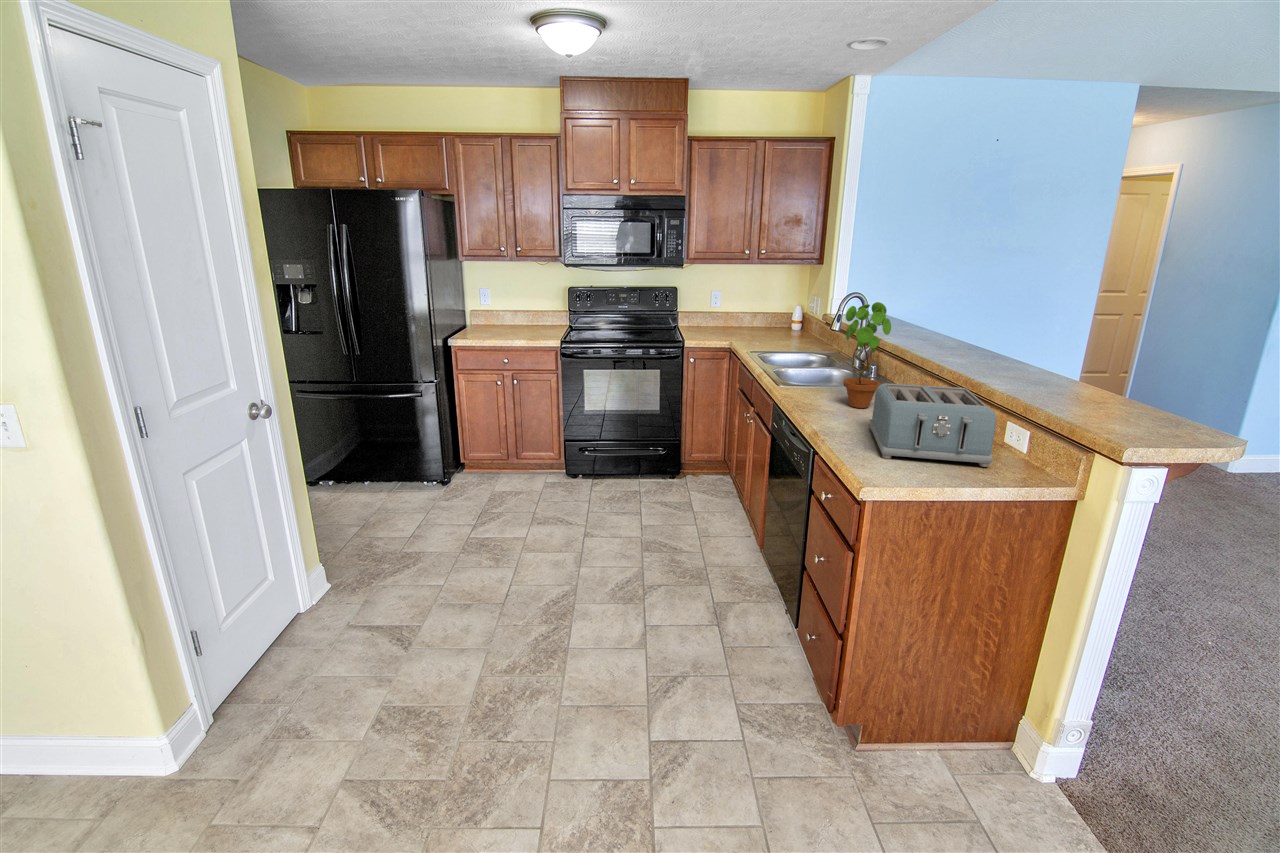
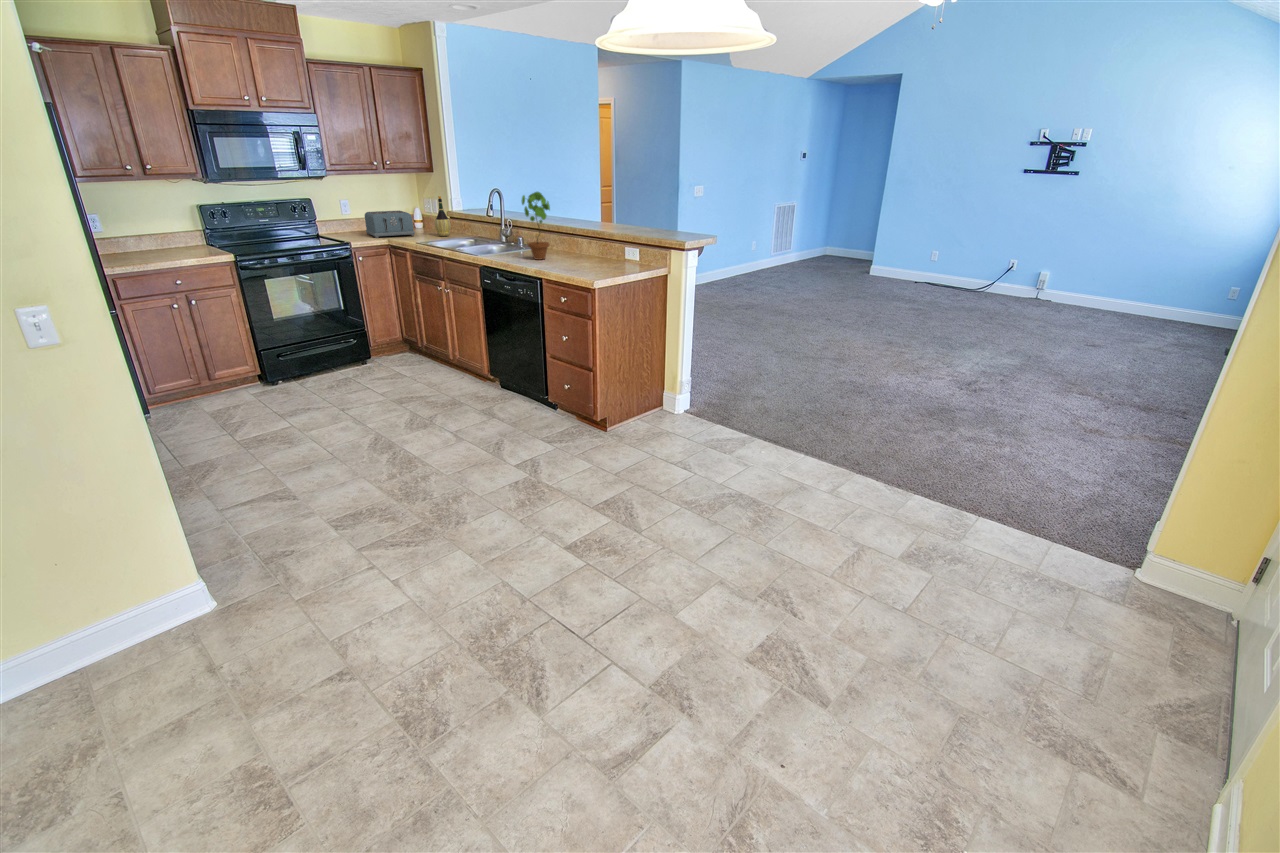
wine bottle: none [798,294,818,344] -> present [435,196,451,236]
toaster: present [869,383,996,467] -> present [365,211,415,238]

